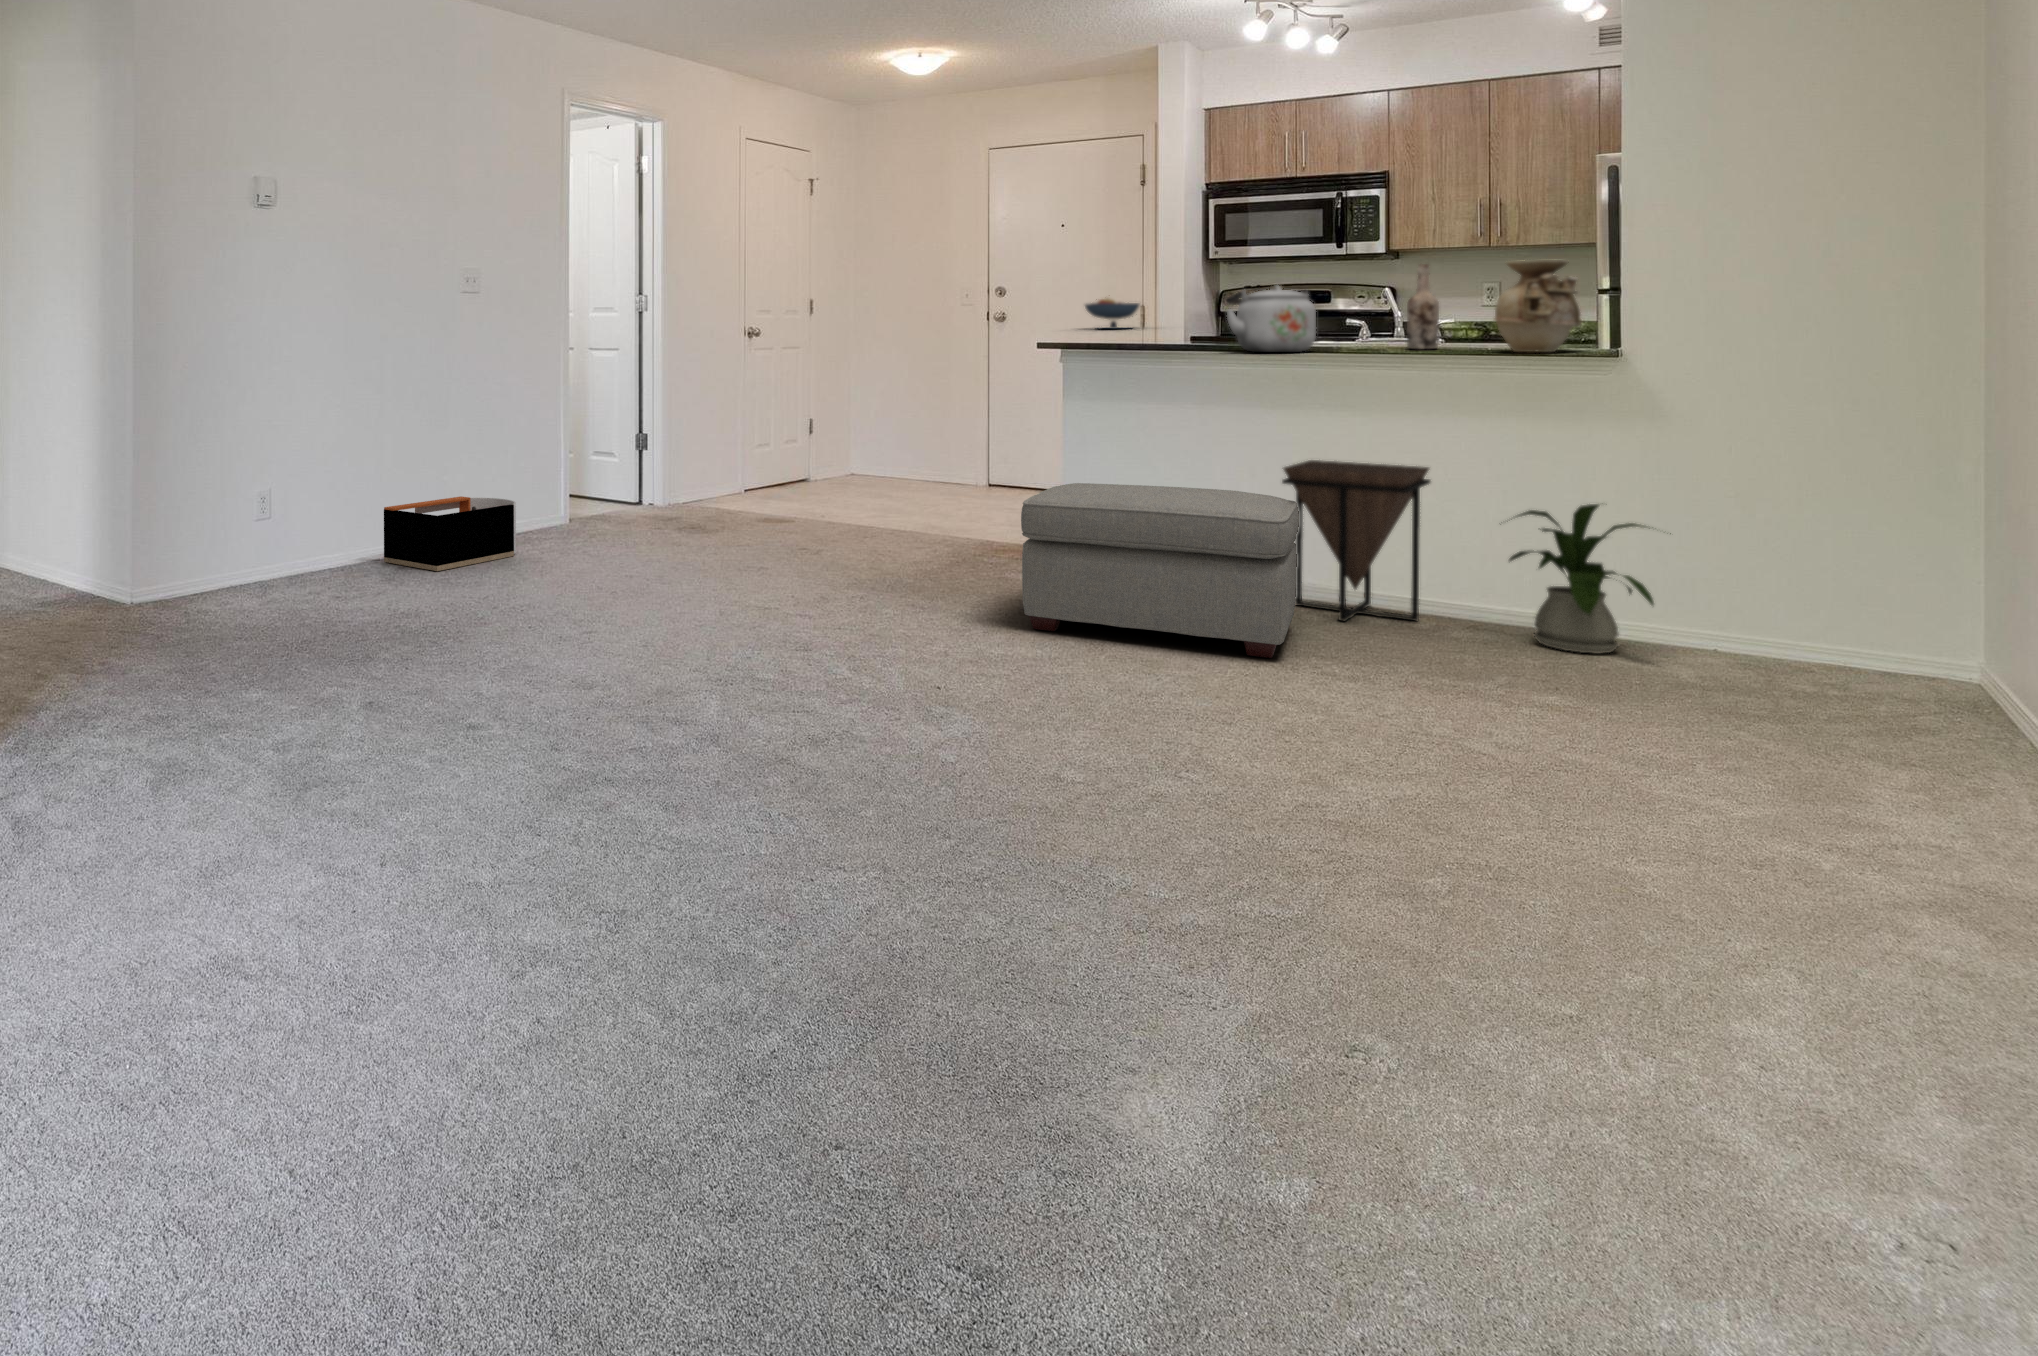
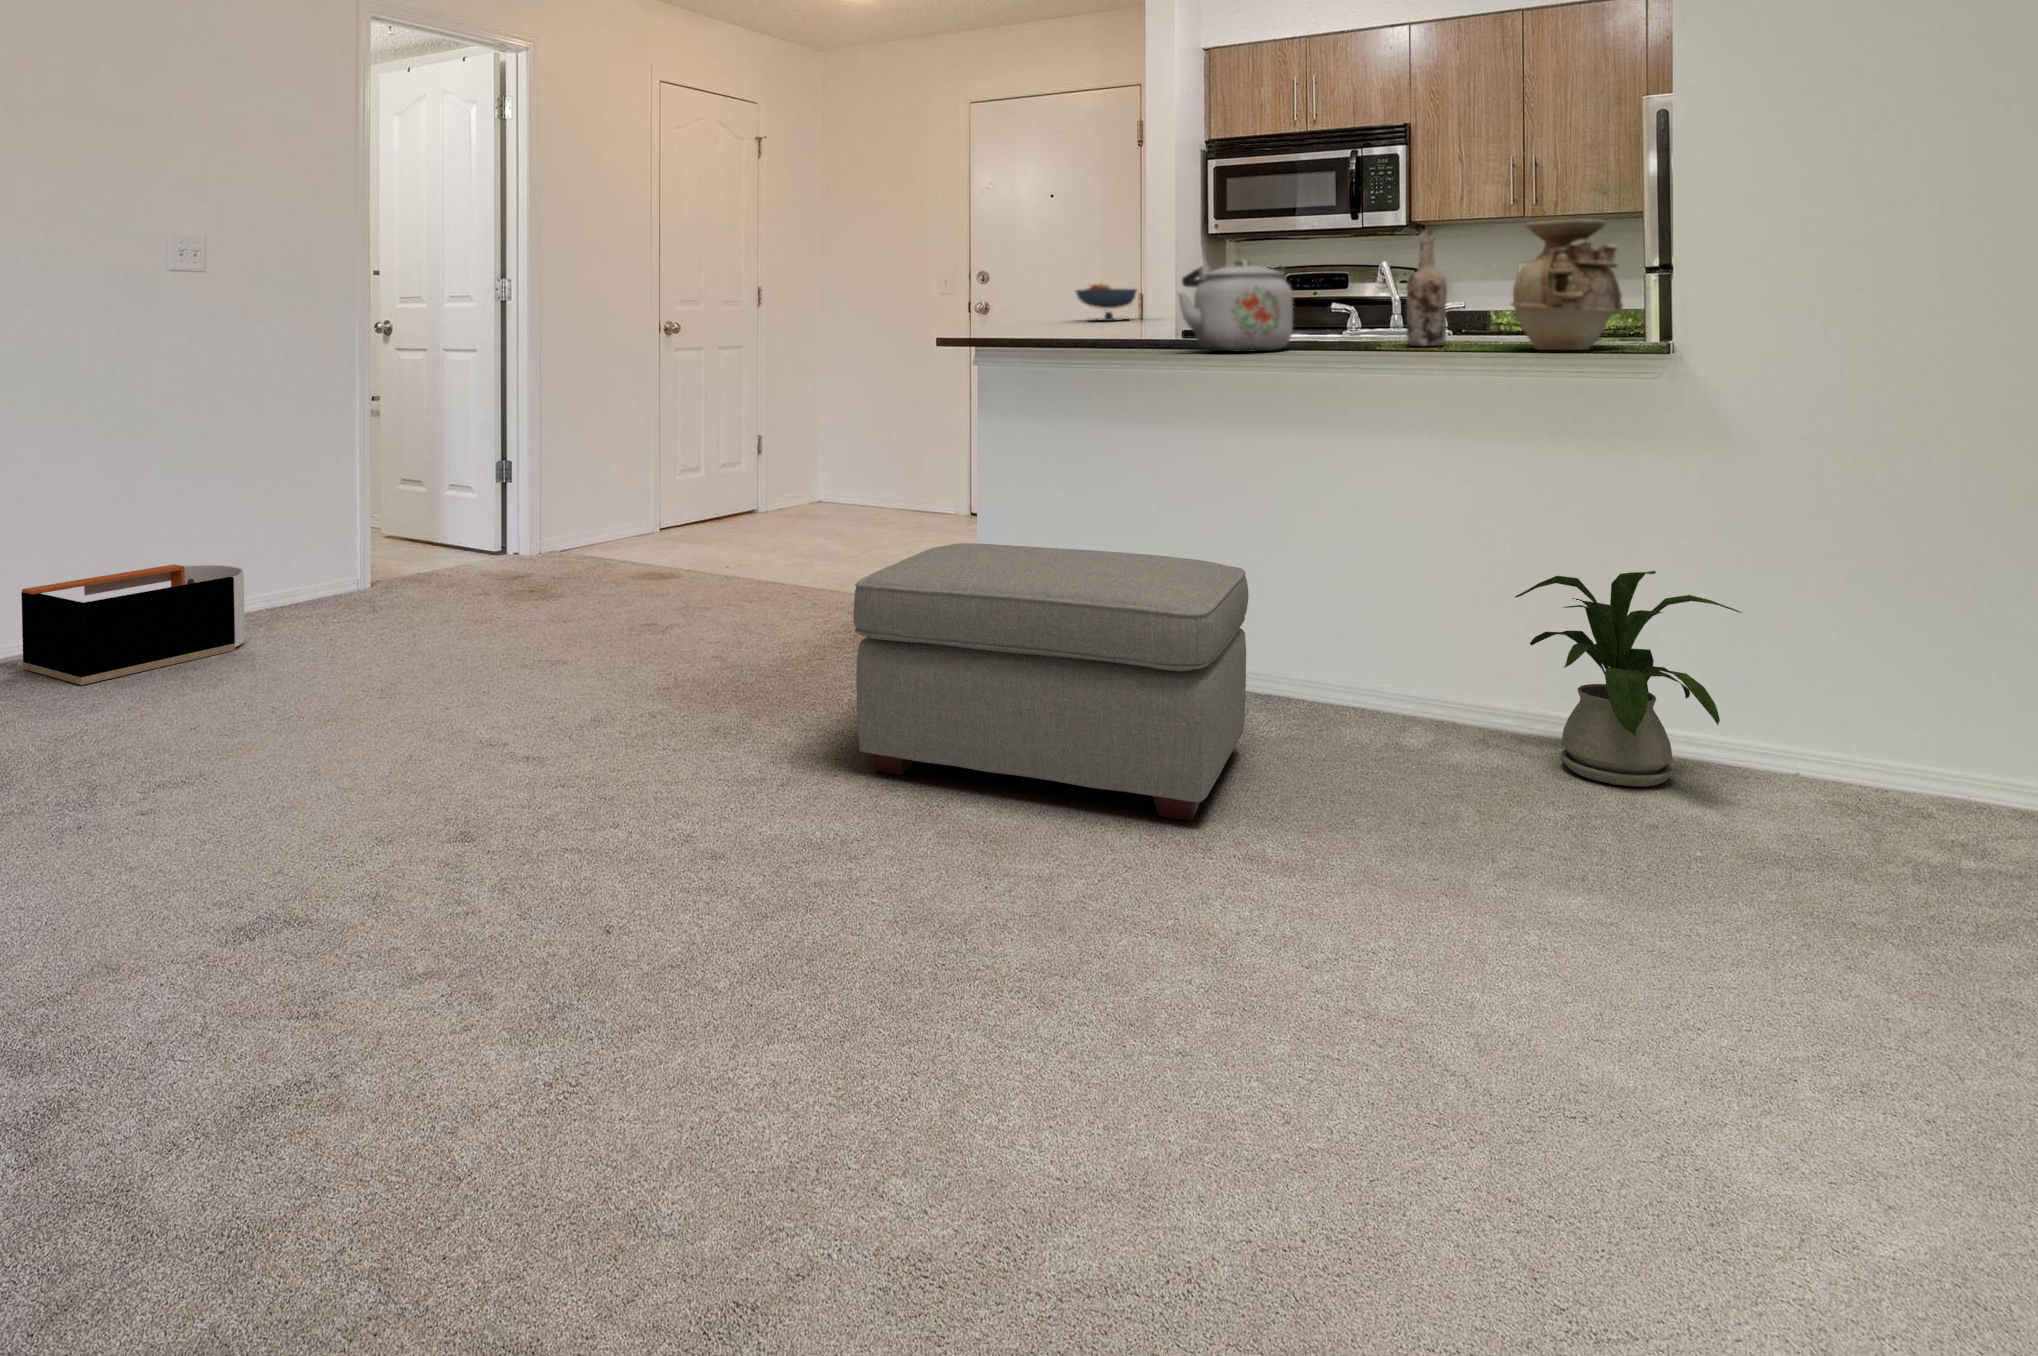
side table: present [1282,460,1430,621] -> none [1237,500,1433,735]

